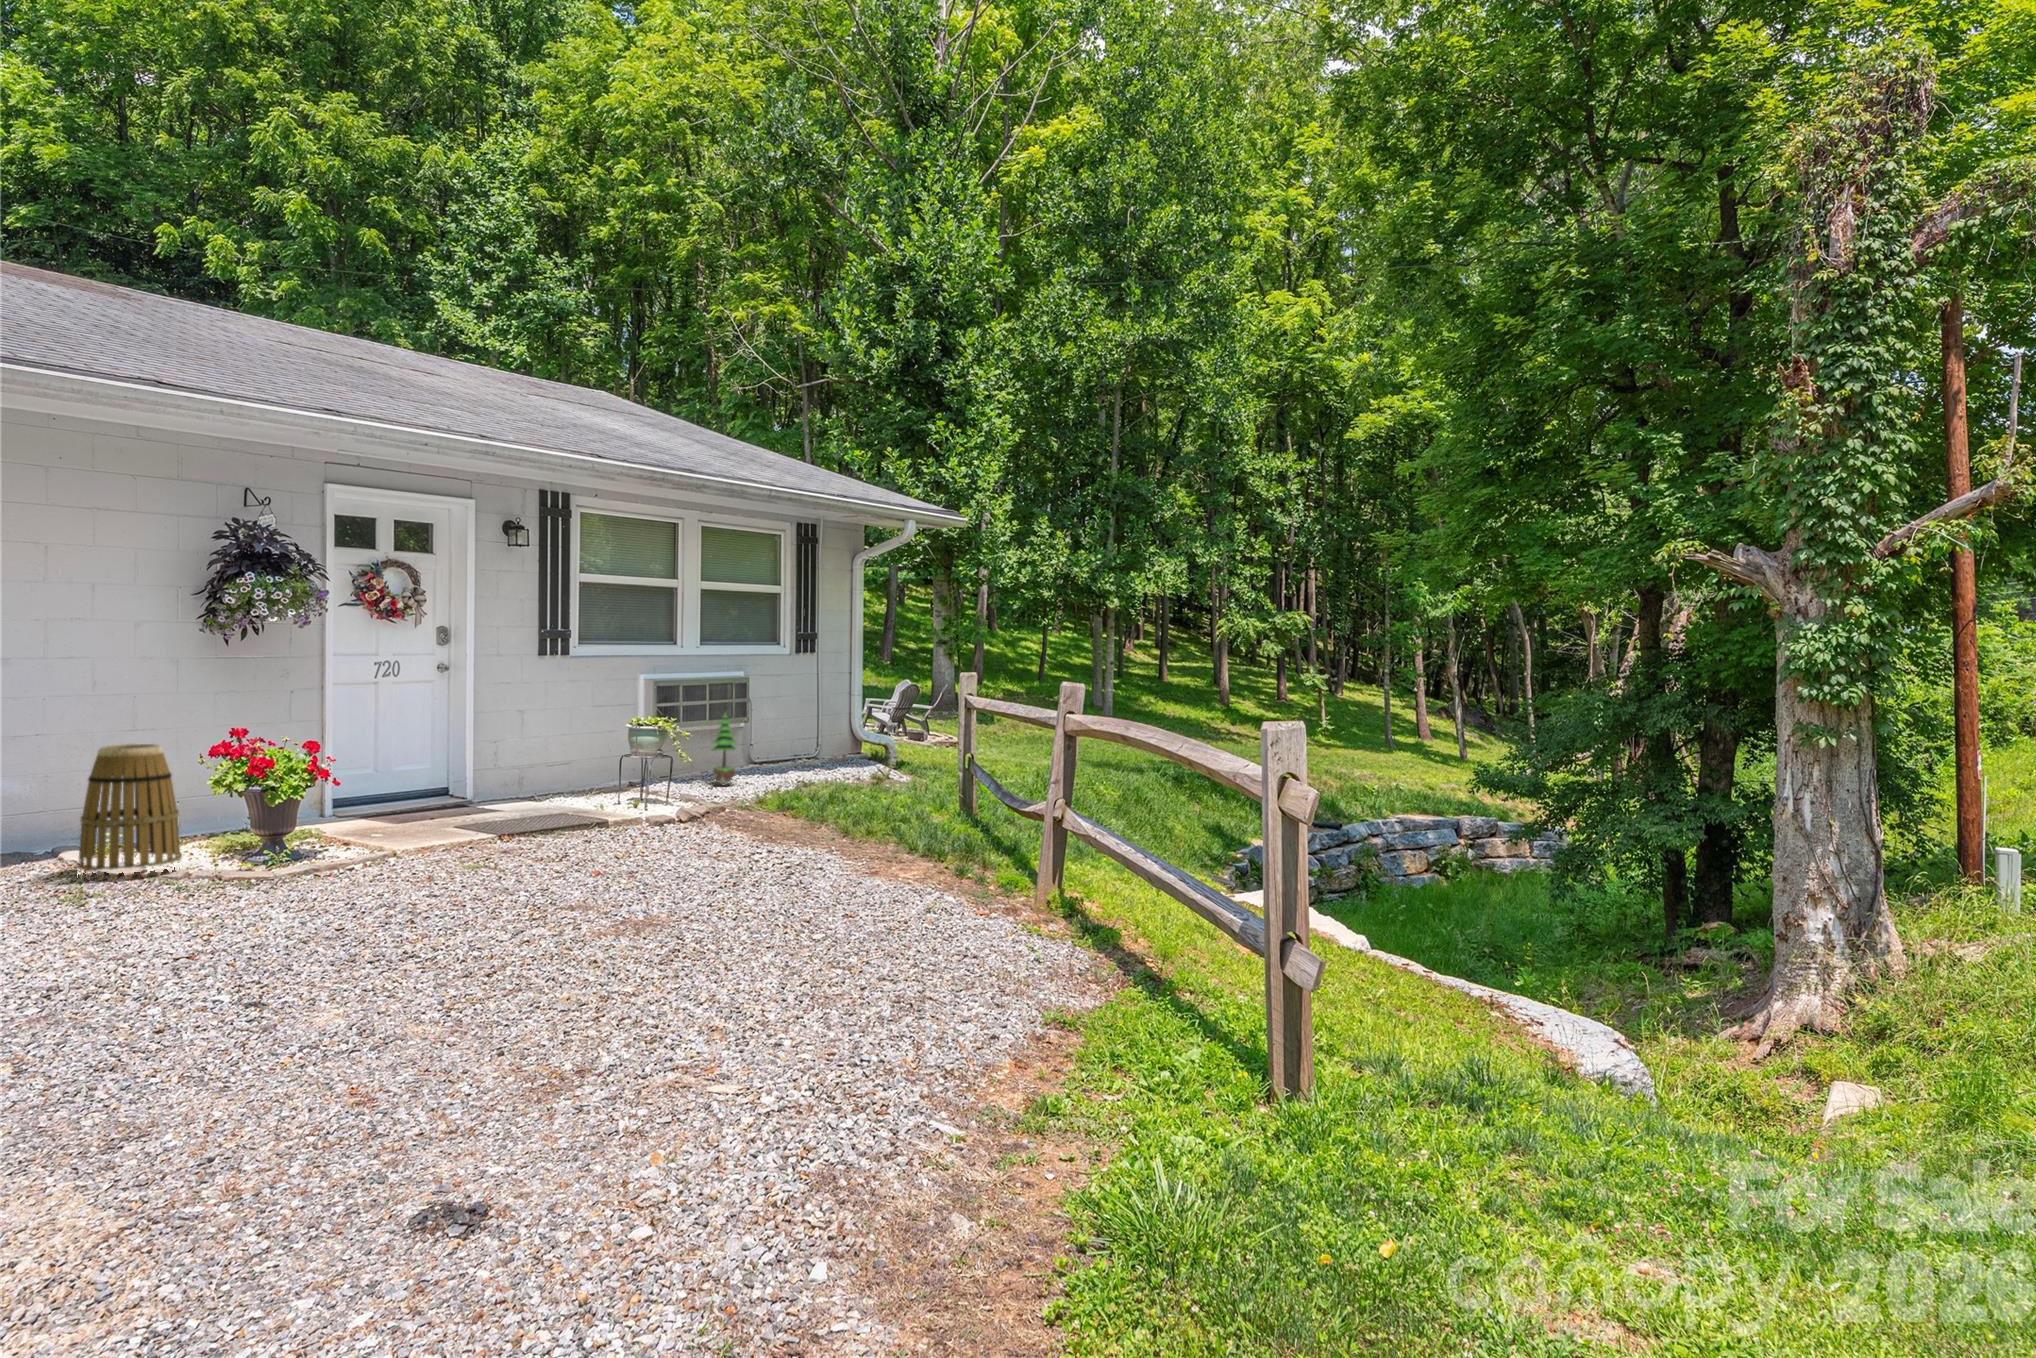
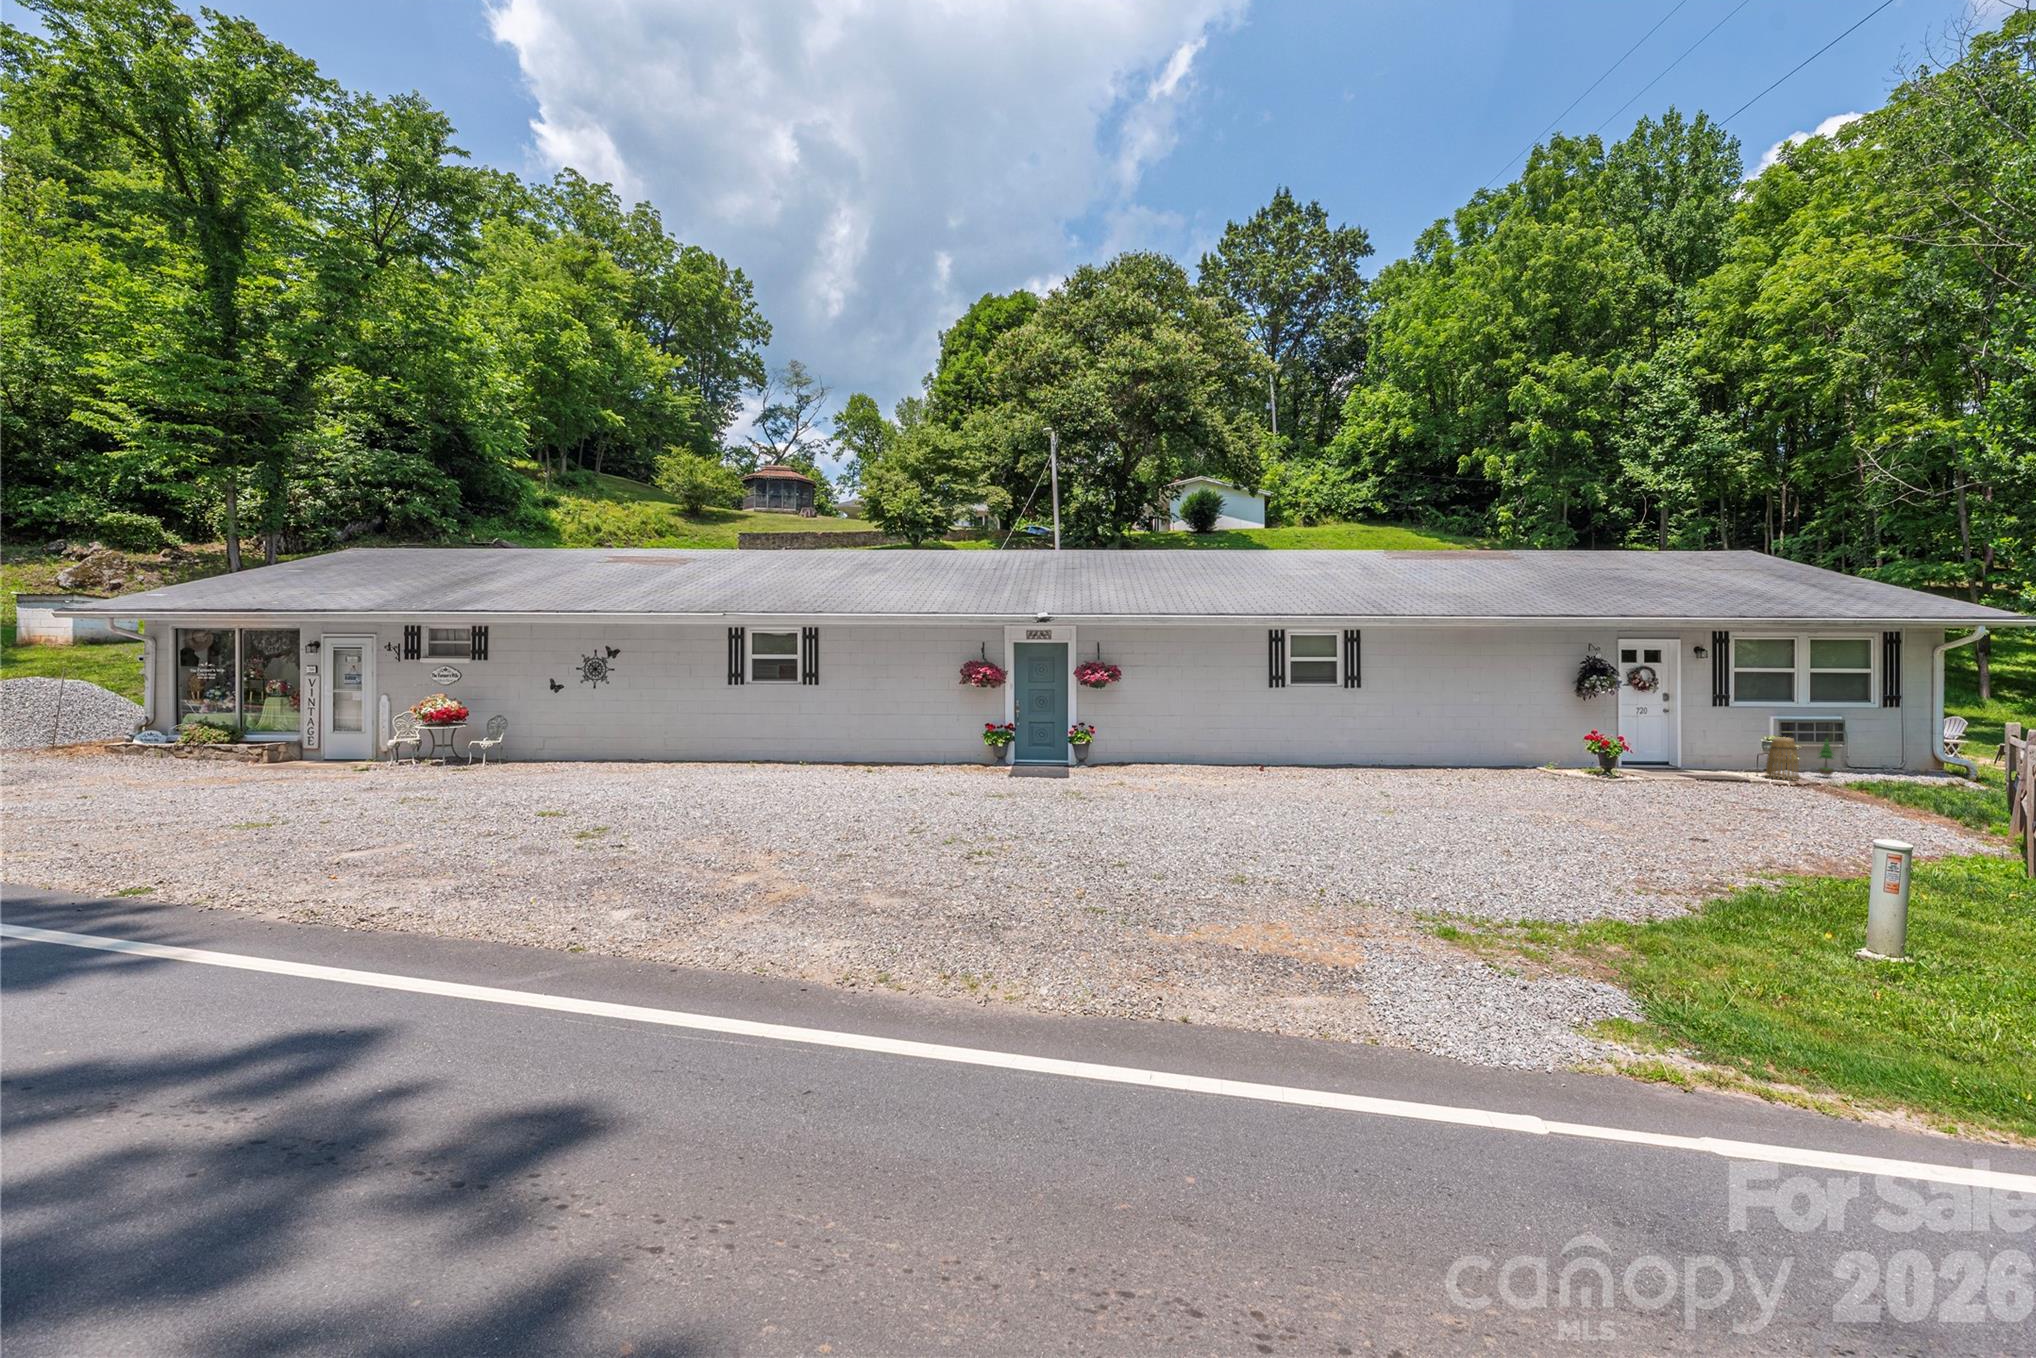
basket: present [78,744,182,881] -> present [1766,737,1799,780]

